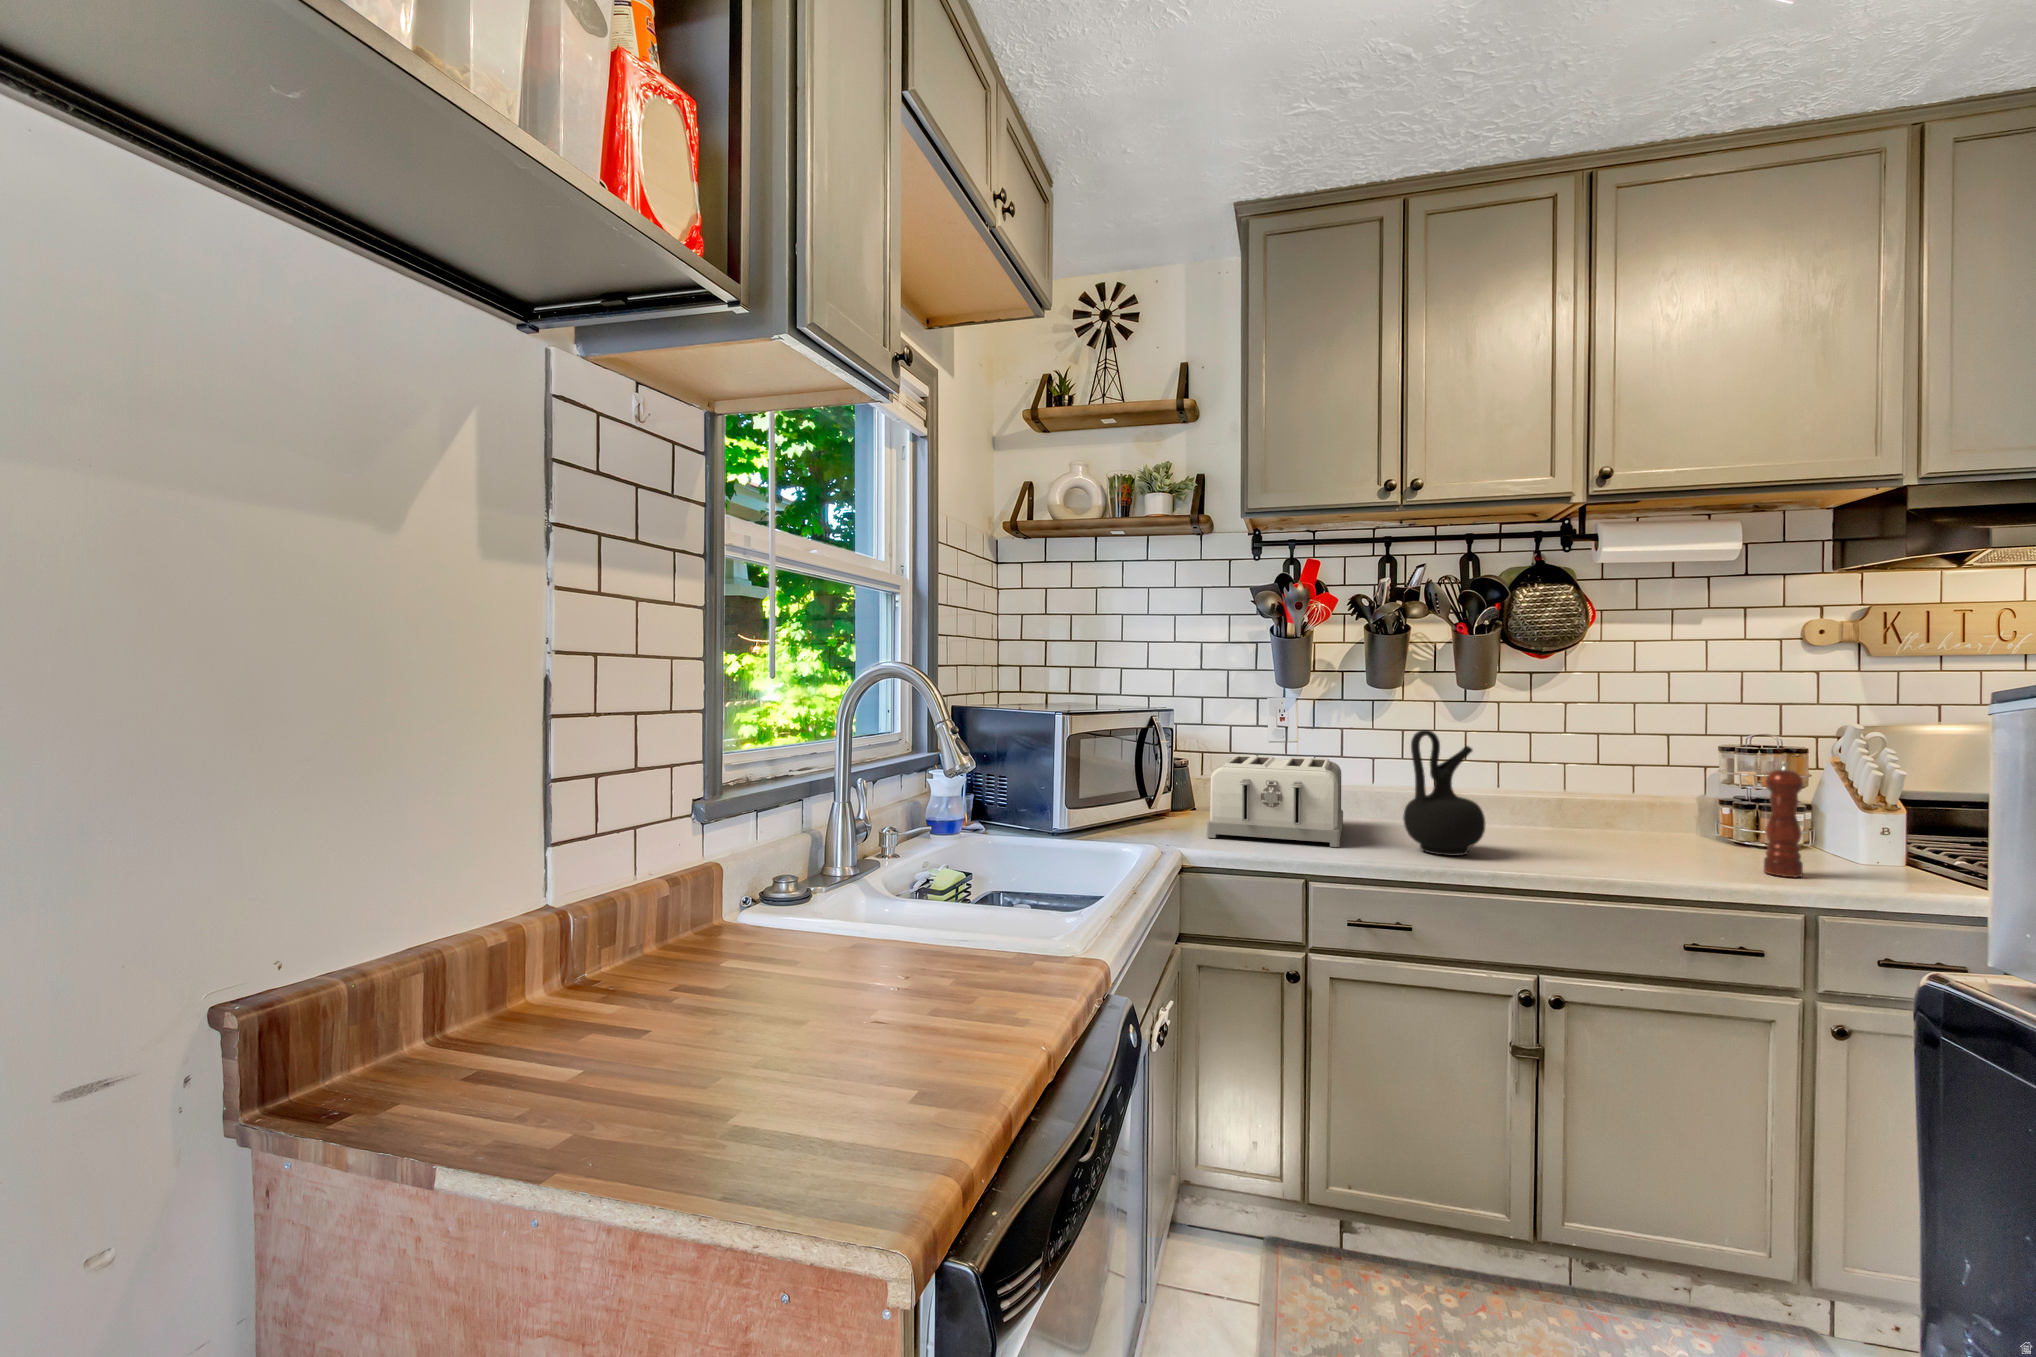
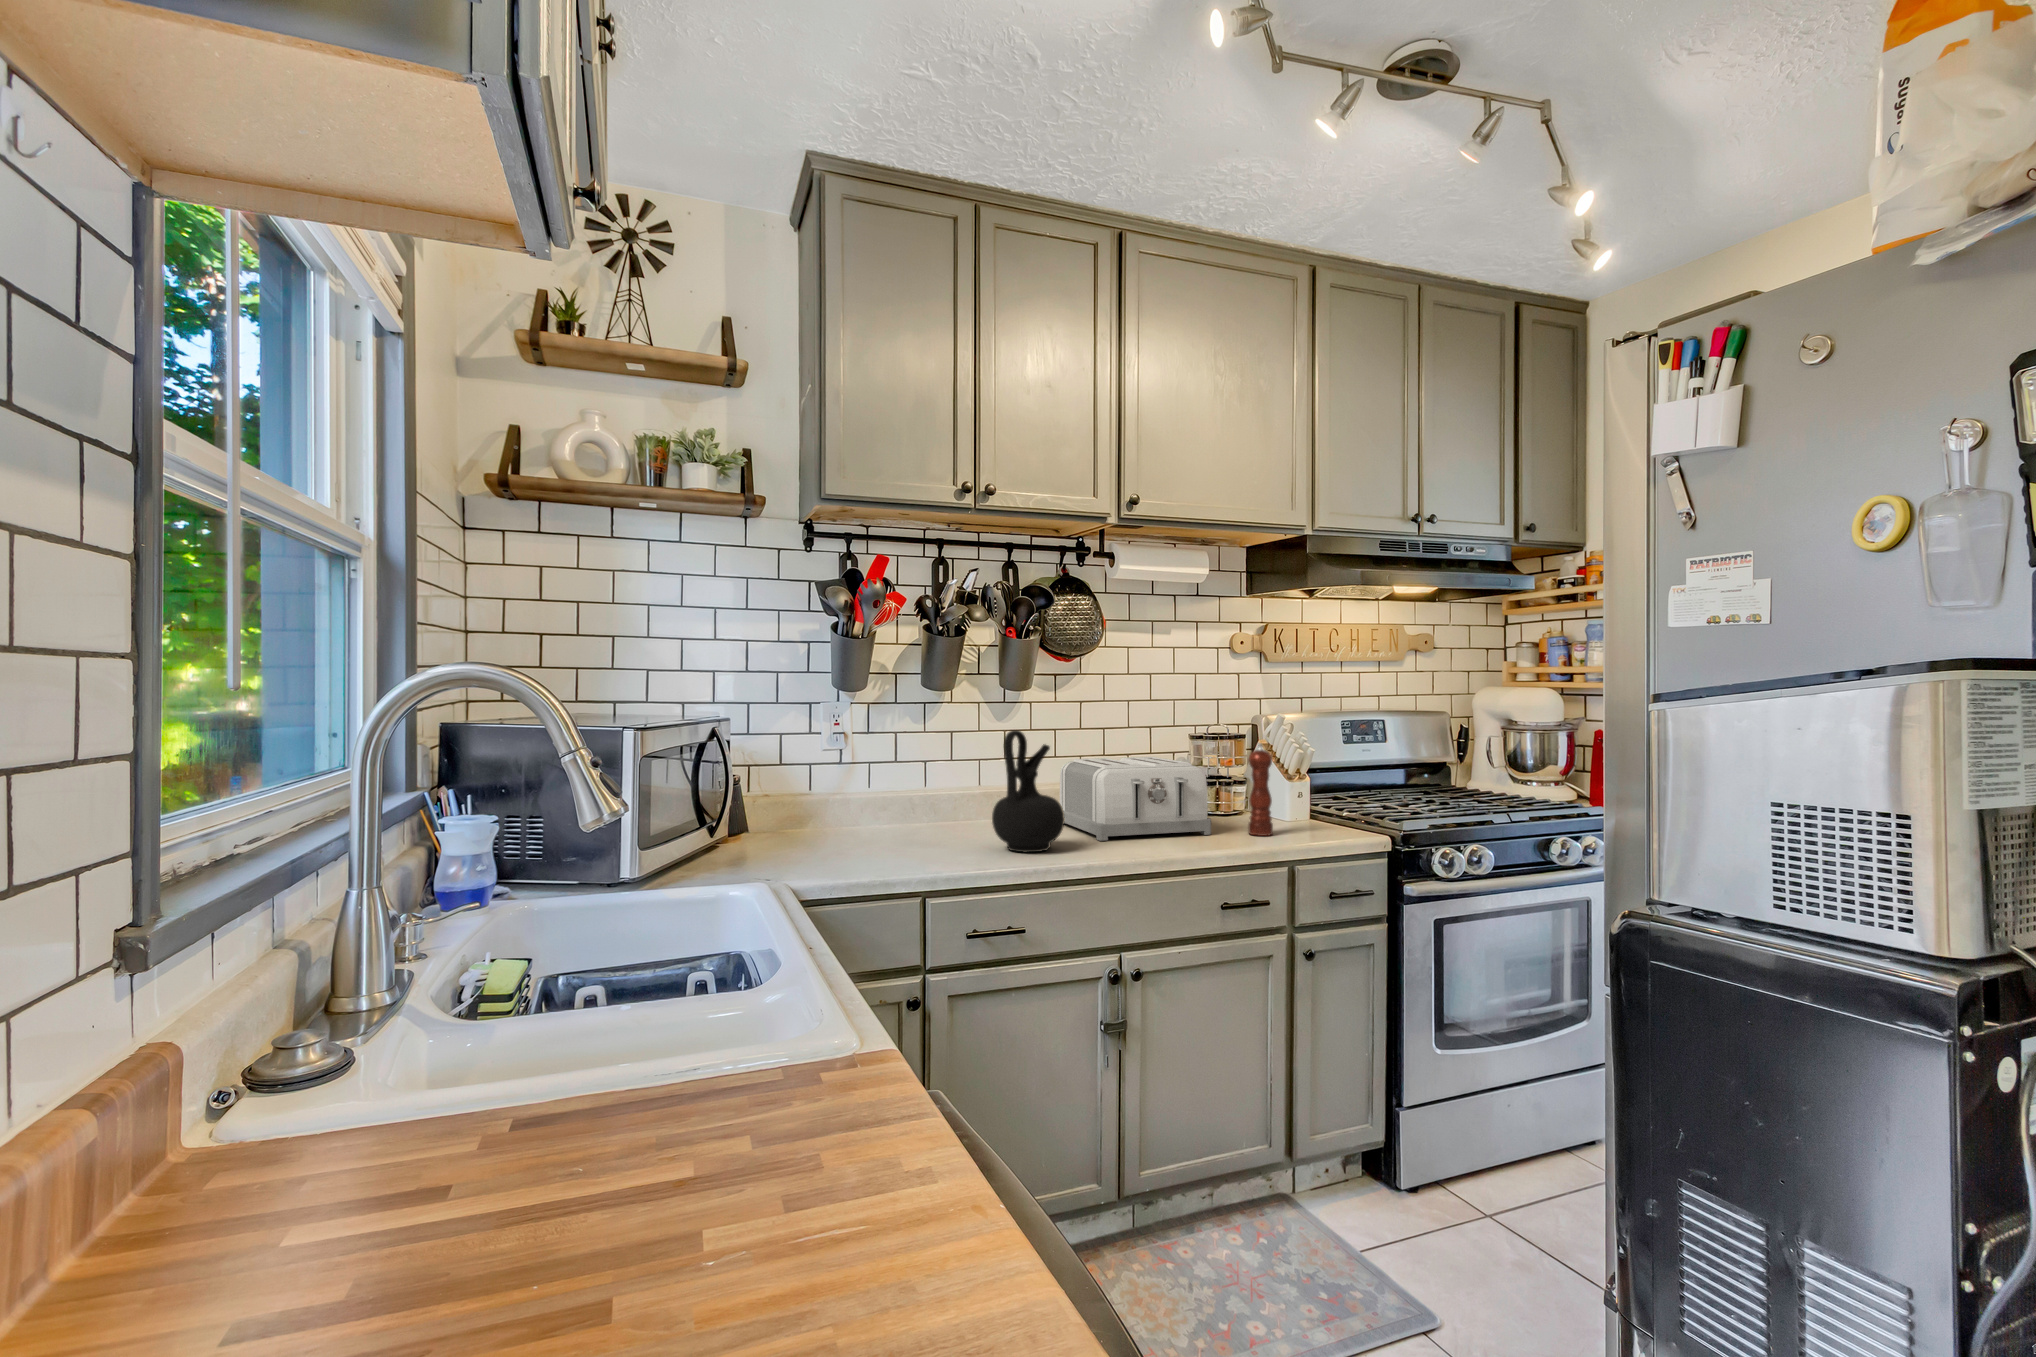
toaster: present [1207,755,1343,847] -> present [1060,757,1211,841]

